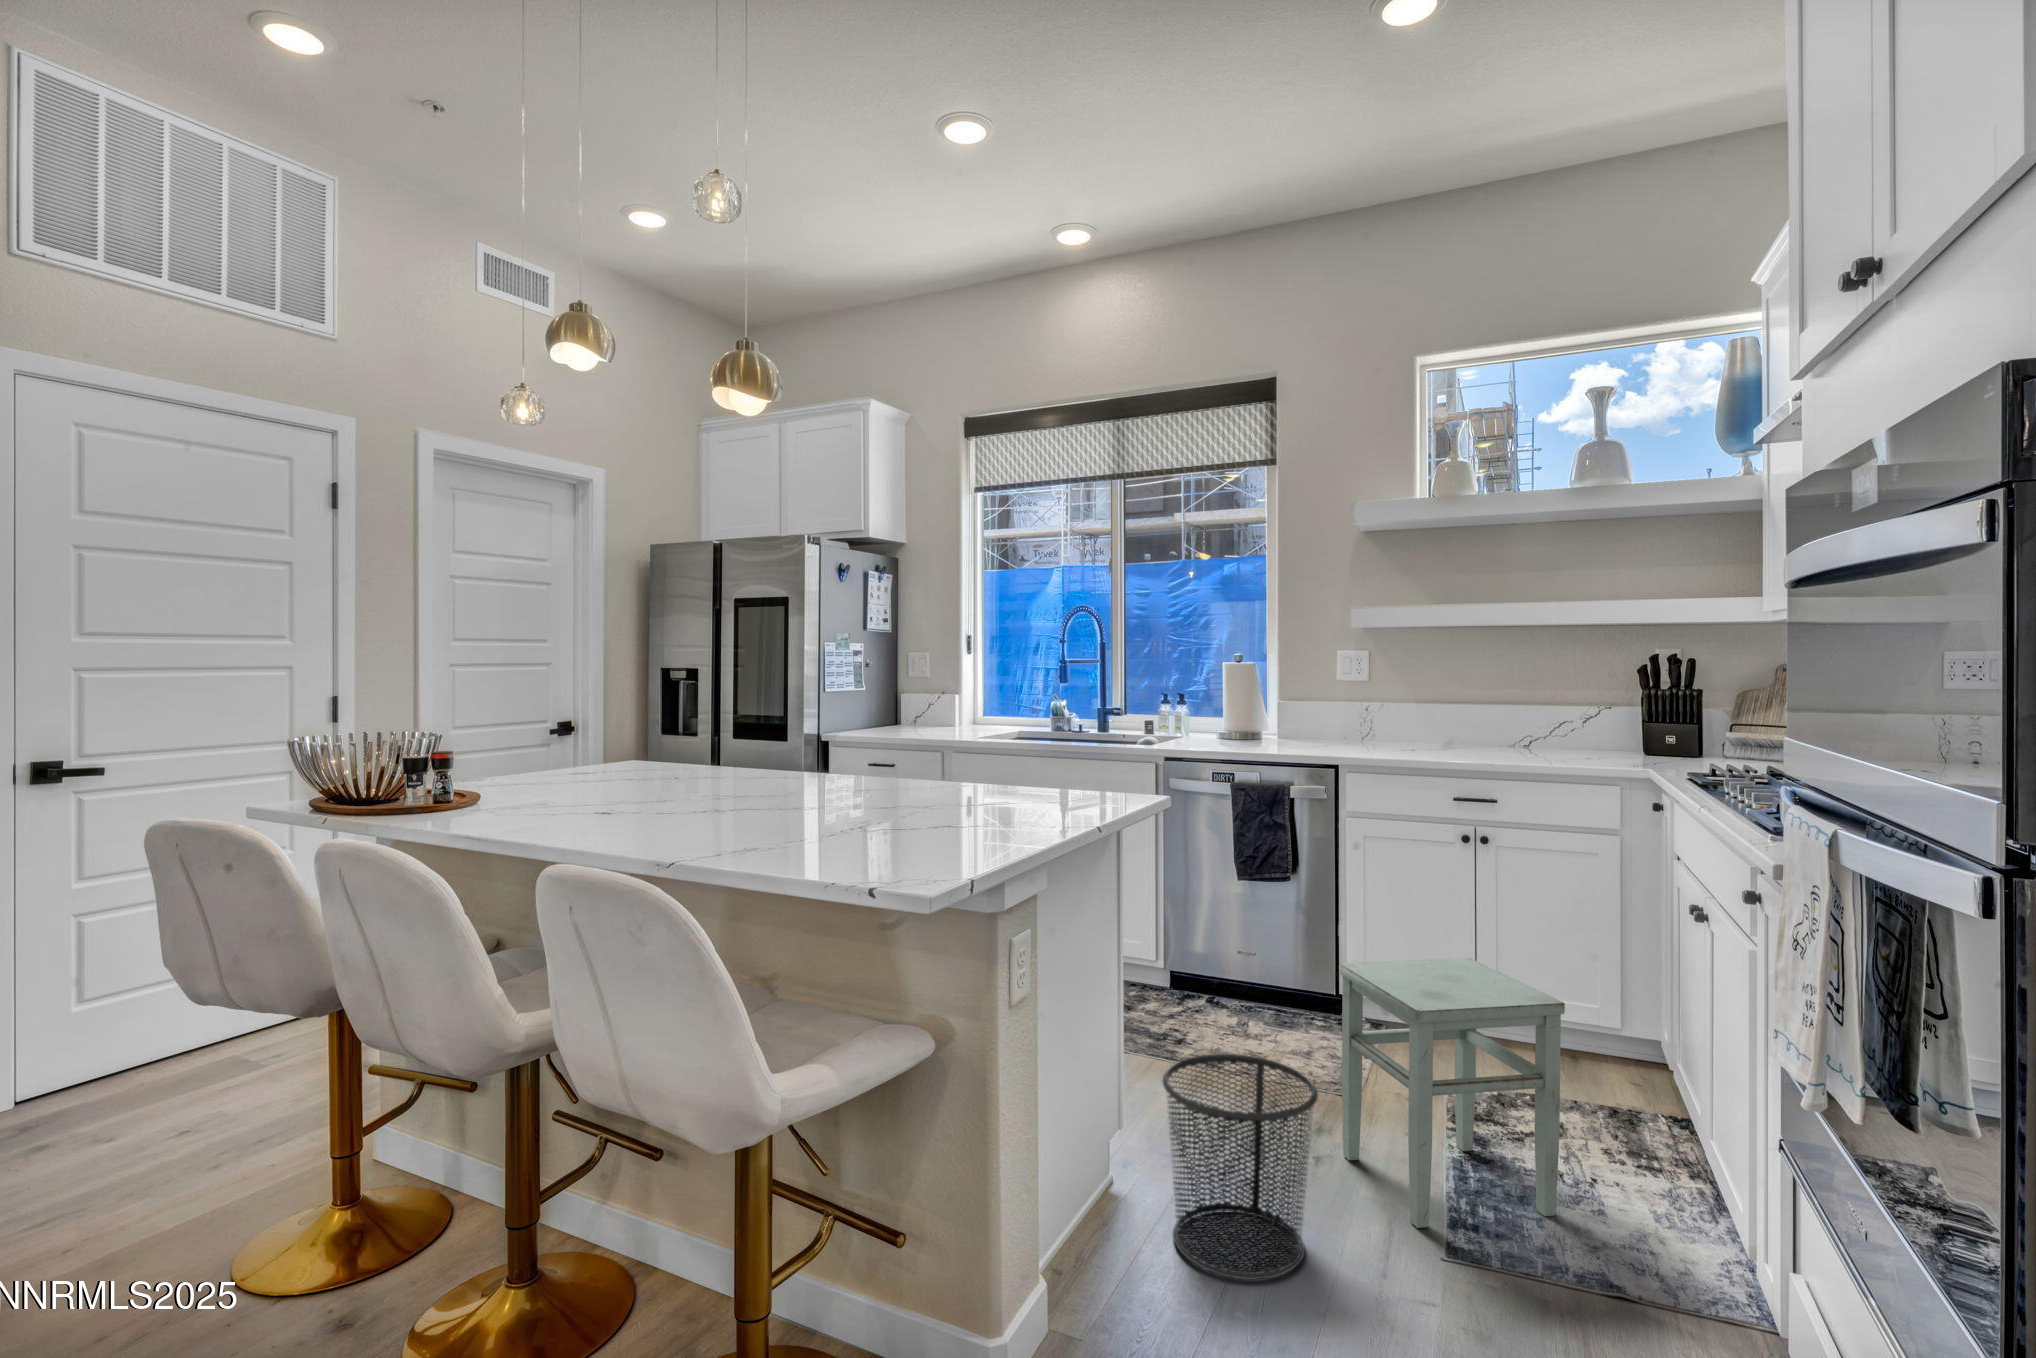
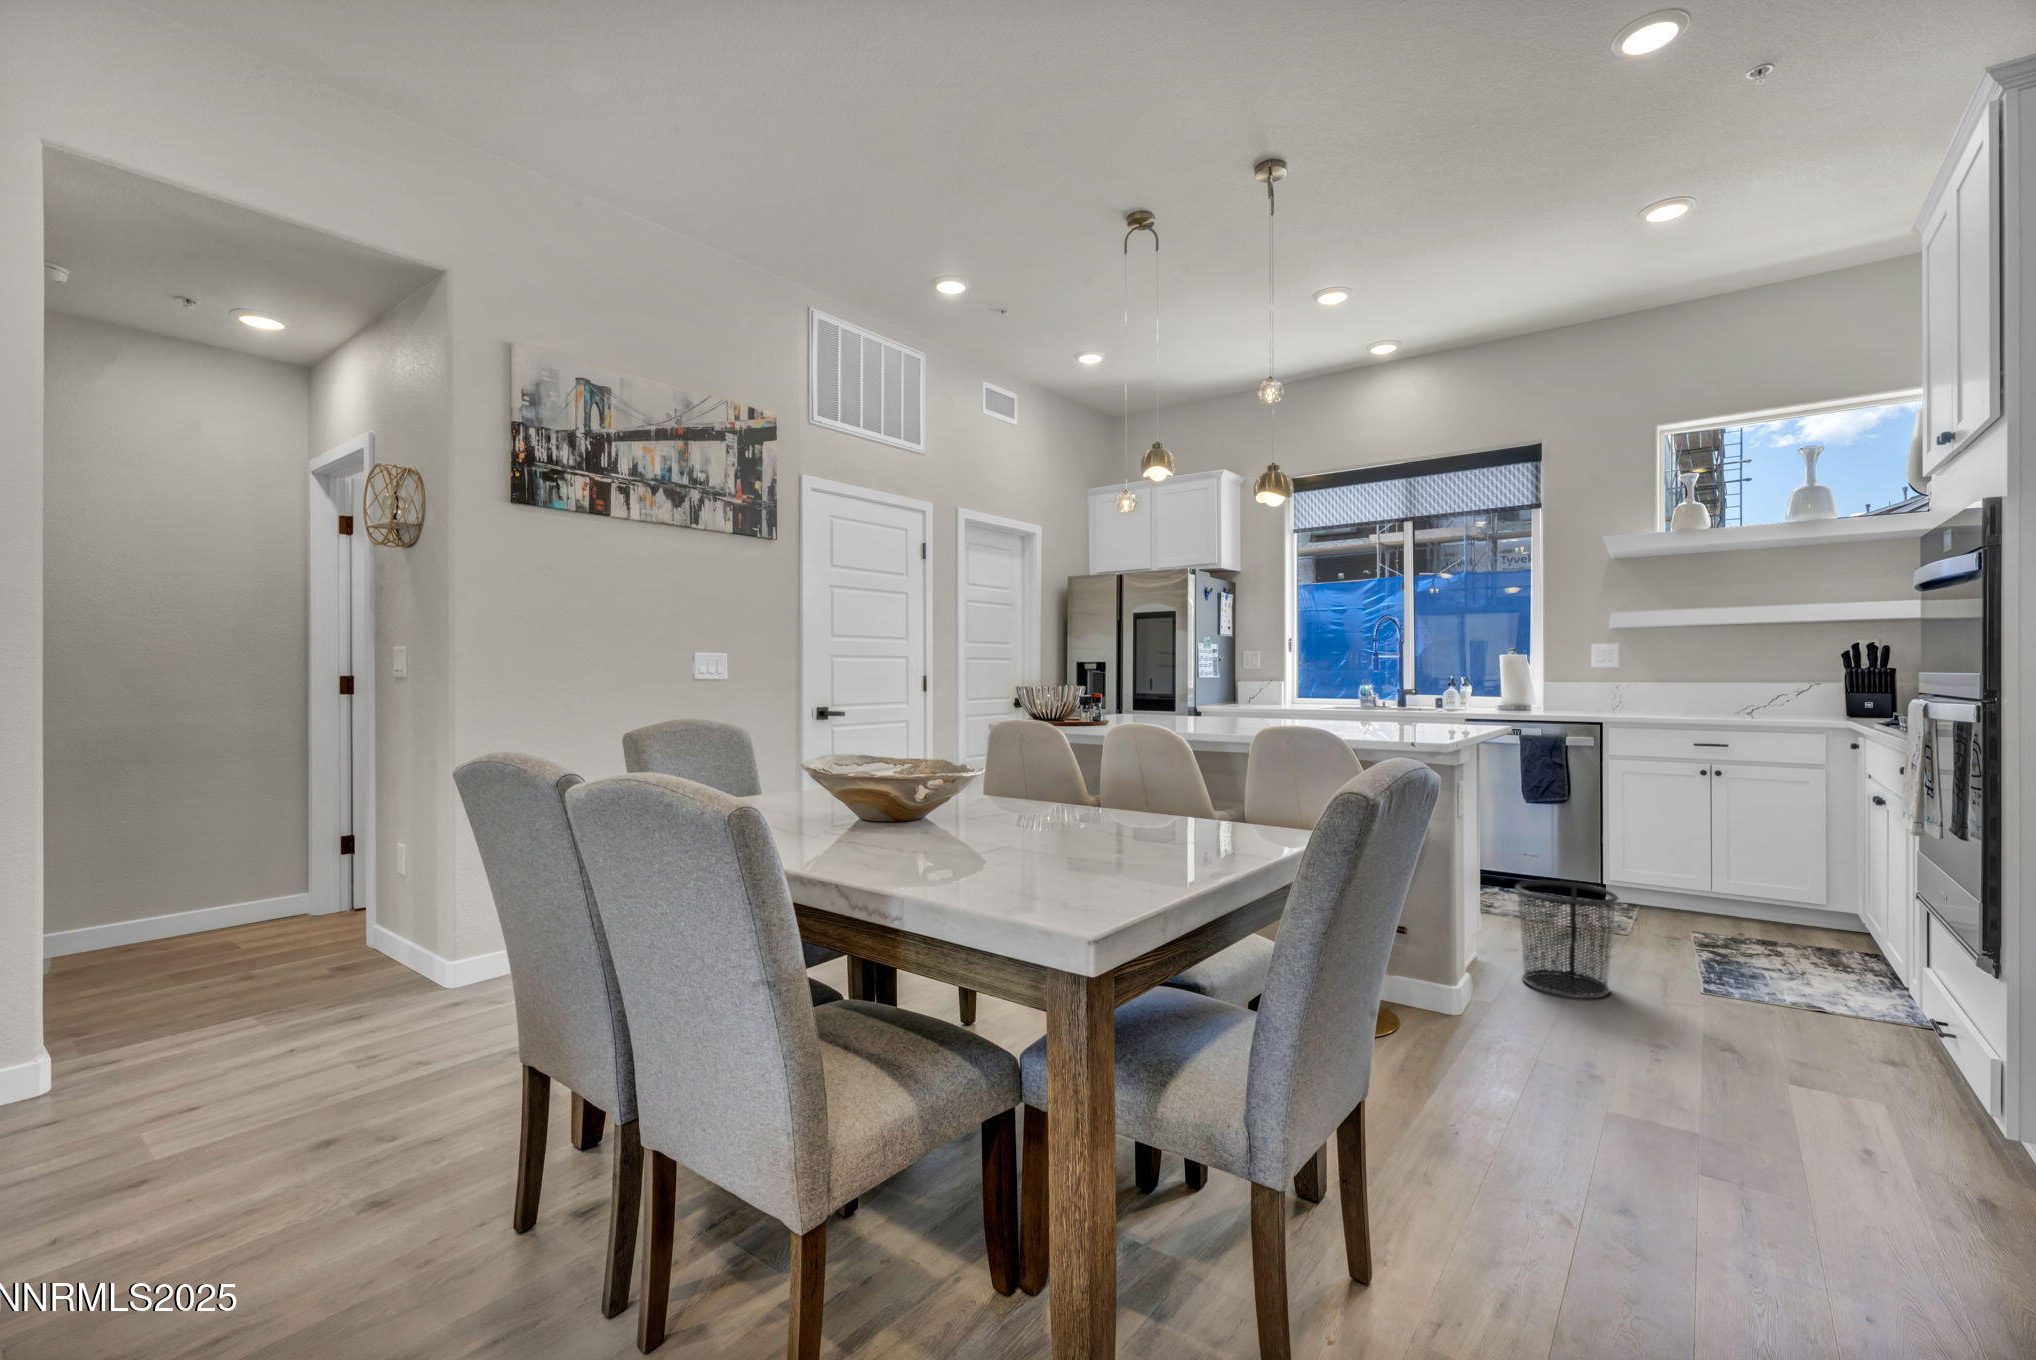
stool: present [1339,958,1565,1228] -> none [1621,837,1784,988]

